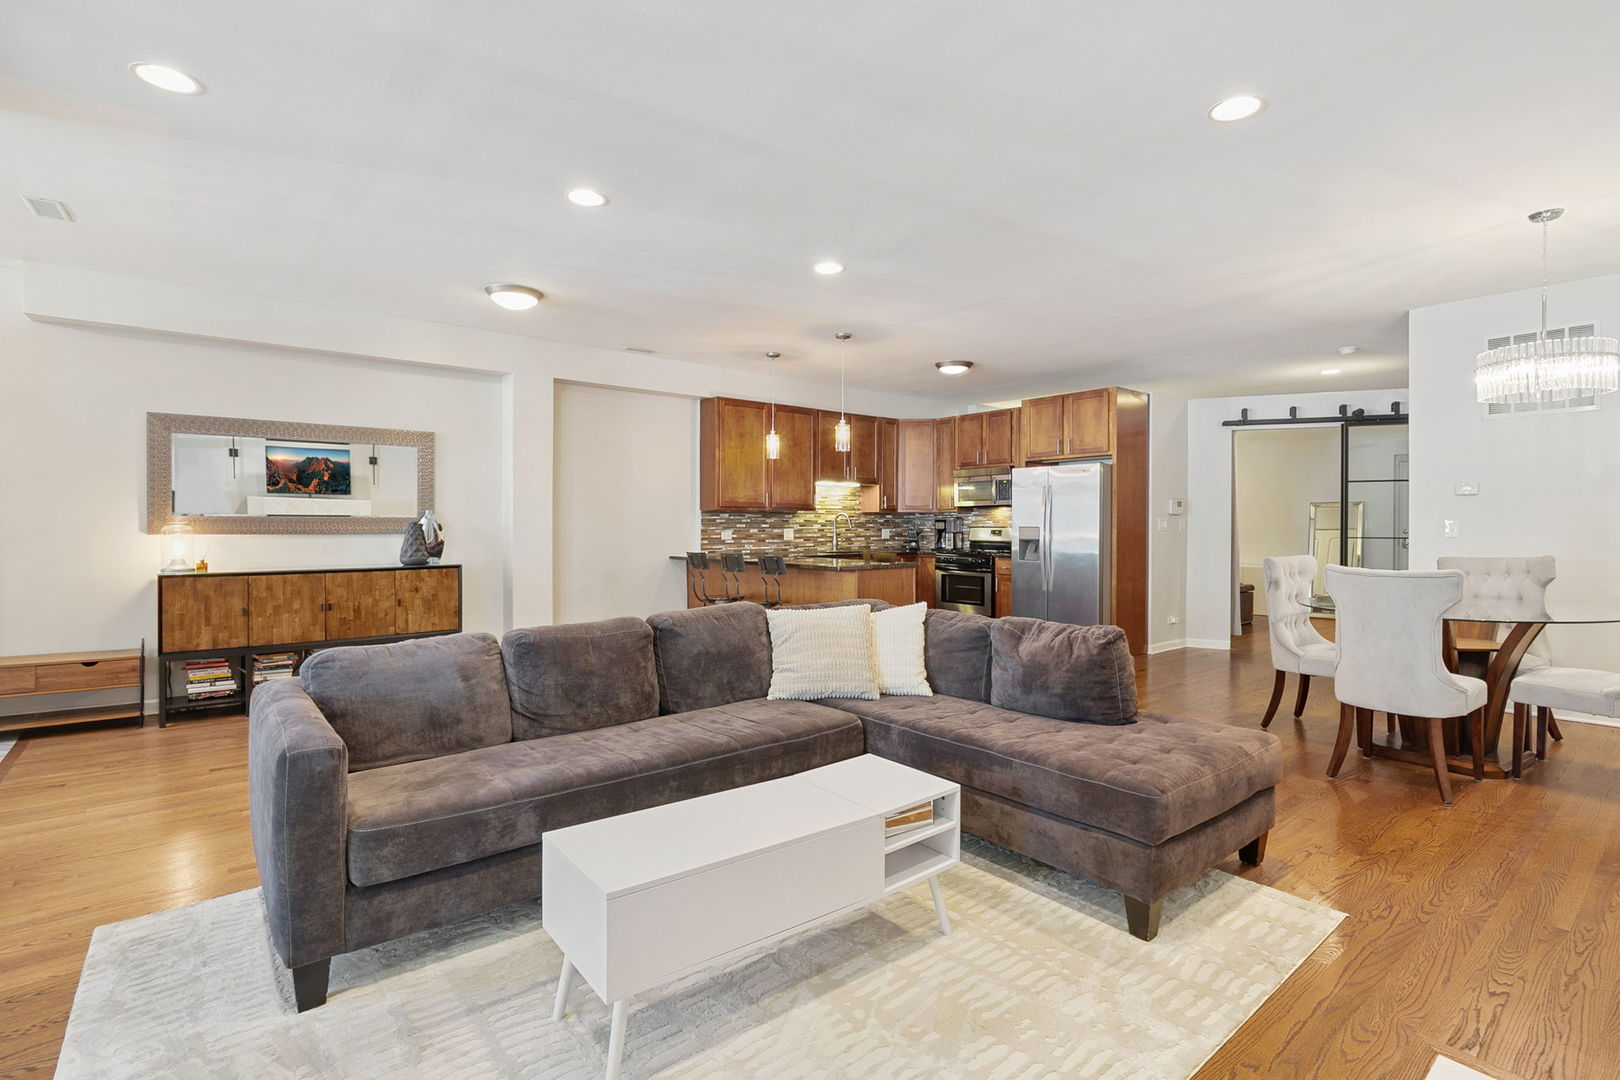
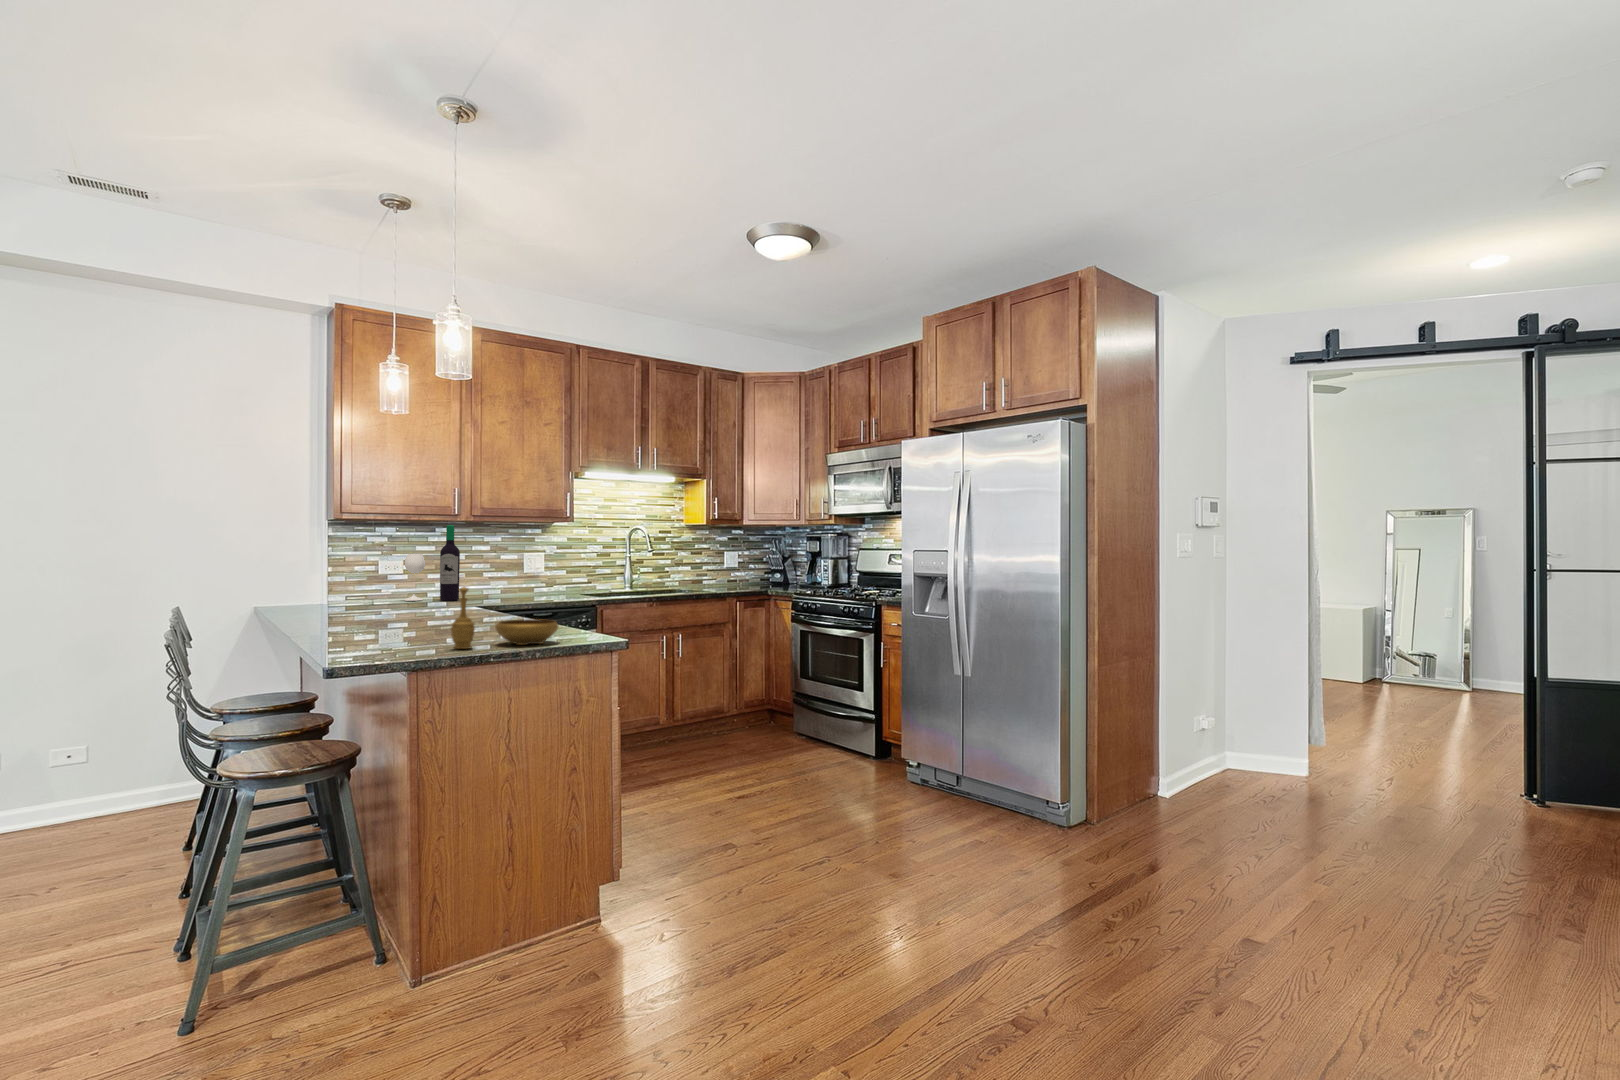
wine bottle: none [732,513,761,554] -> present [405,525,460,601]

